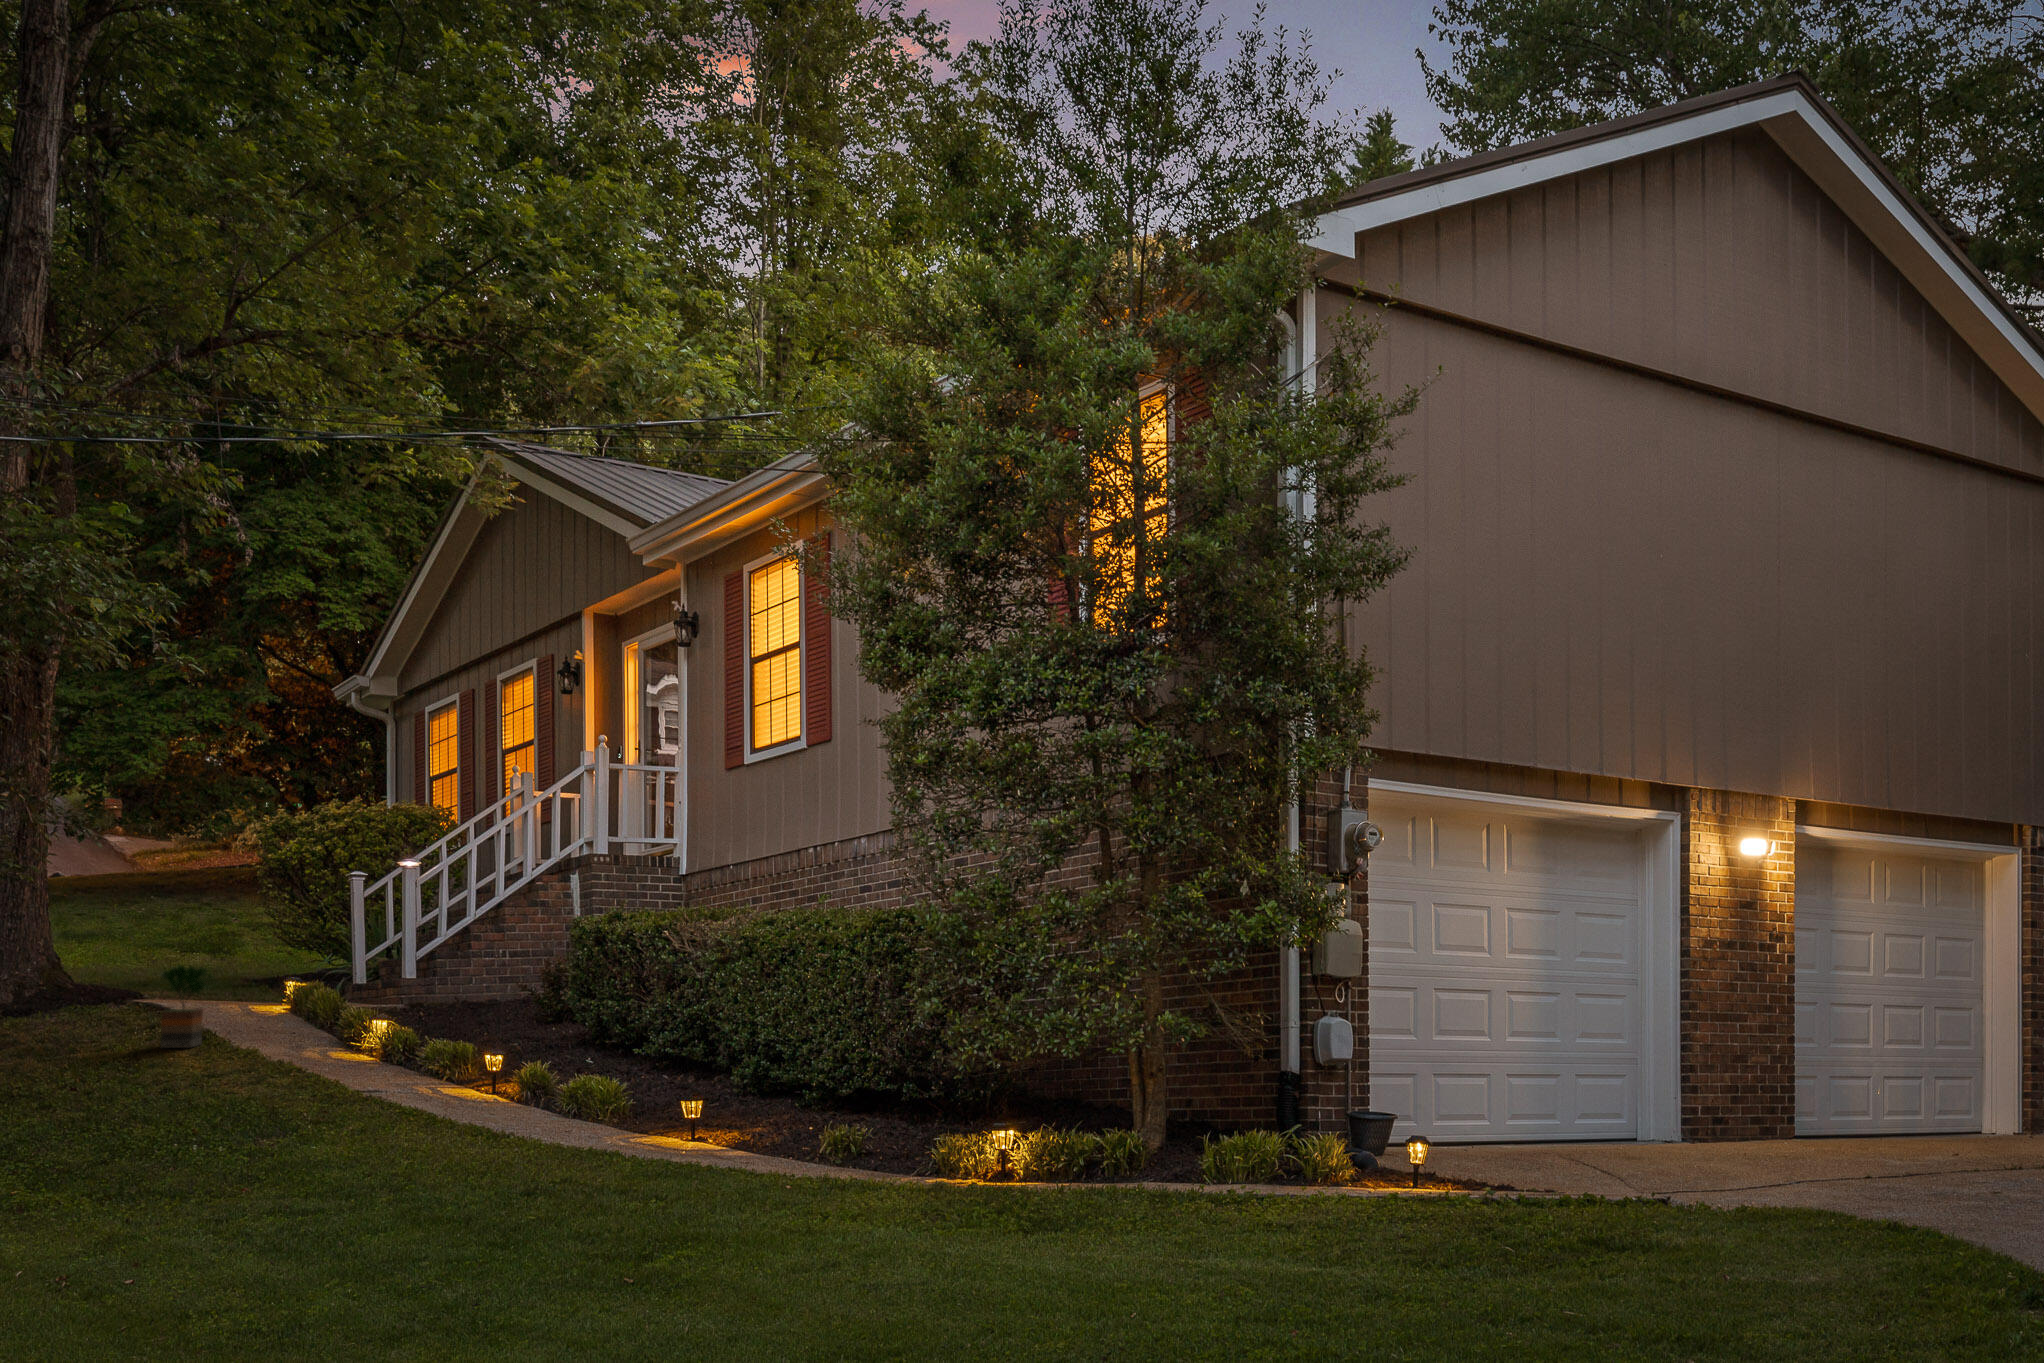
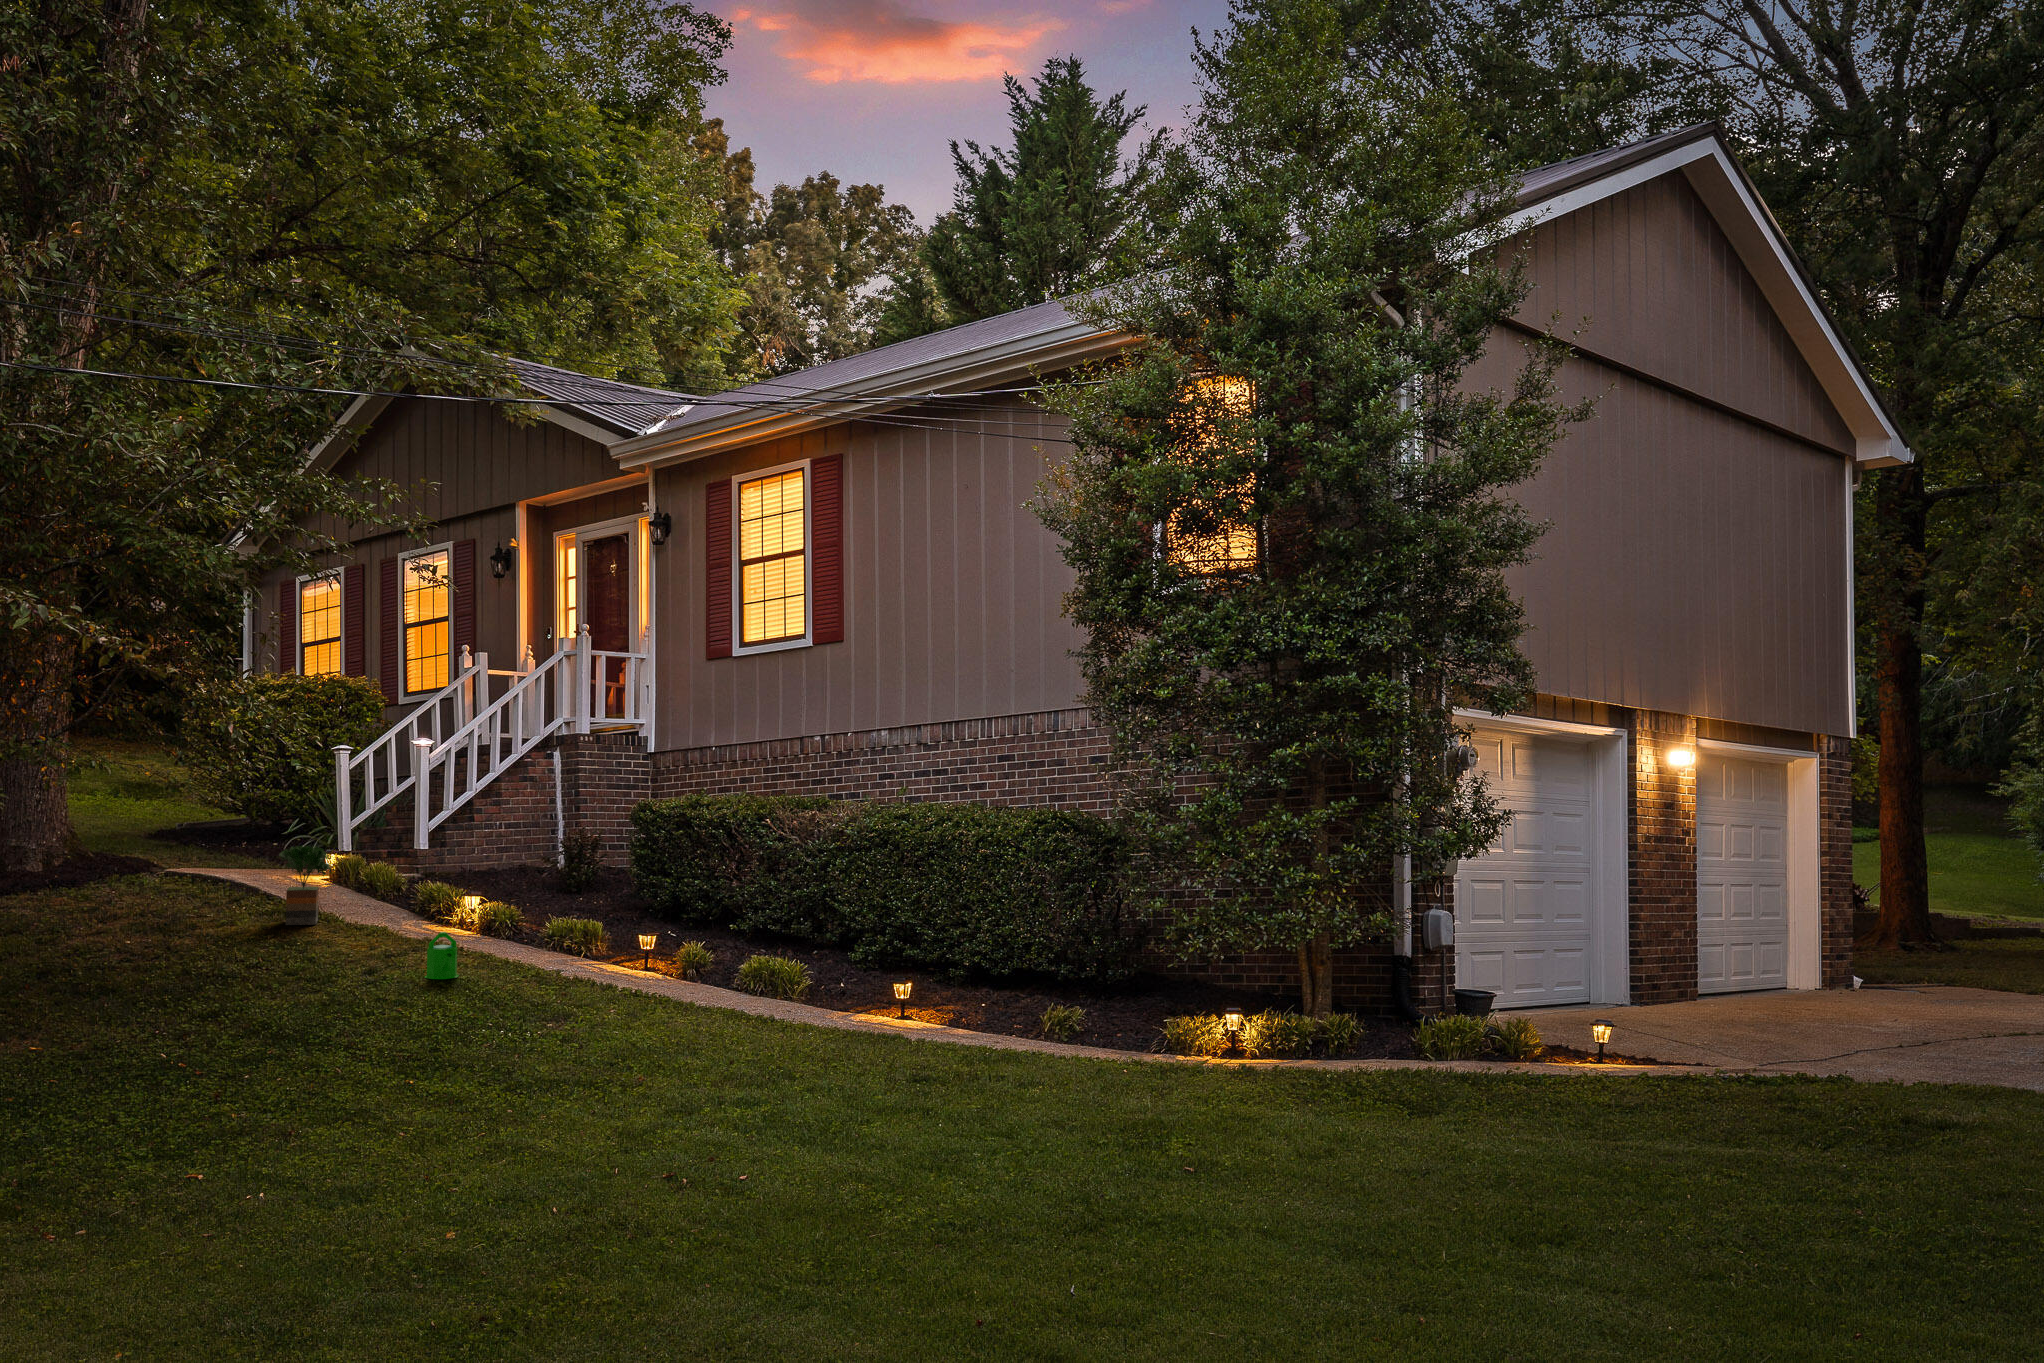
watering can: none [214,1047,255,1096] -> present [425,932,459,979]

